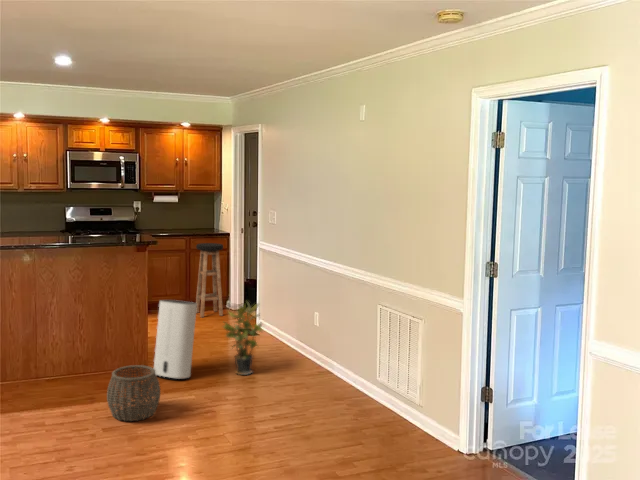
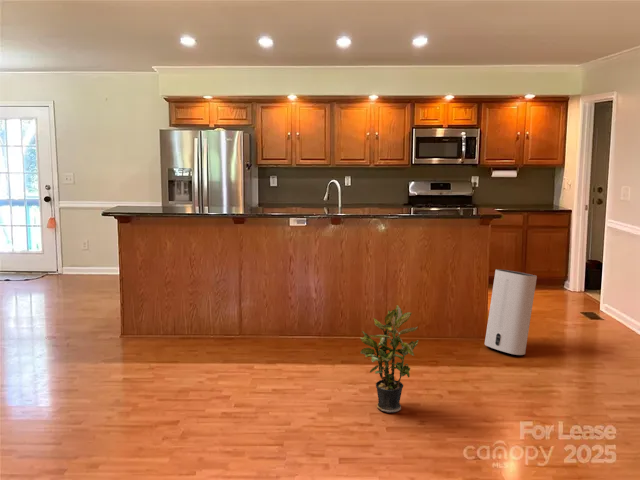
bar stool: present [196,243,223,317] -> none [528,219,564,296]
potted plant: present [224,303,262,375] -> present [360,305,418,413]
woven basket: present [107,365,160,421] -> none [436,332,493,392]

